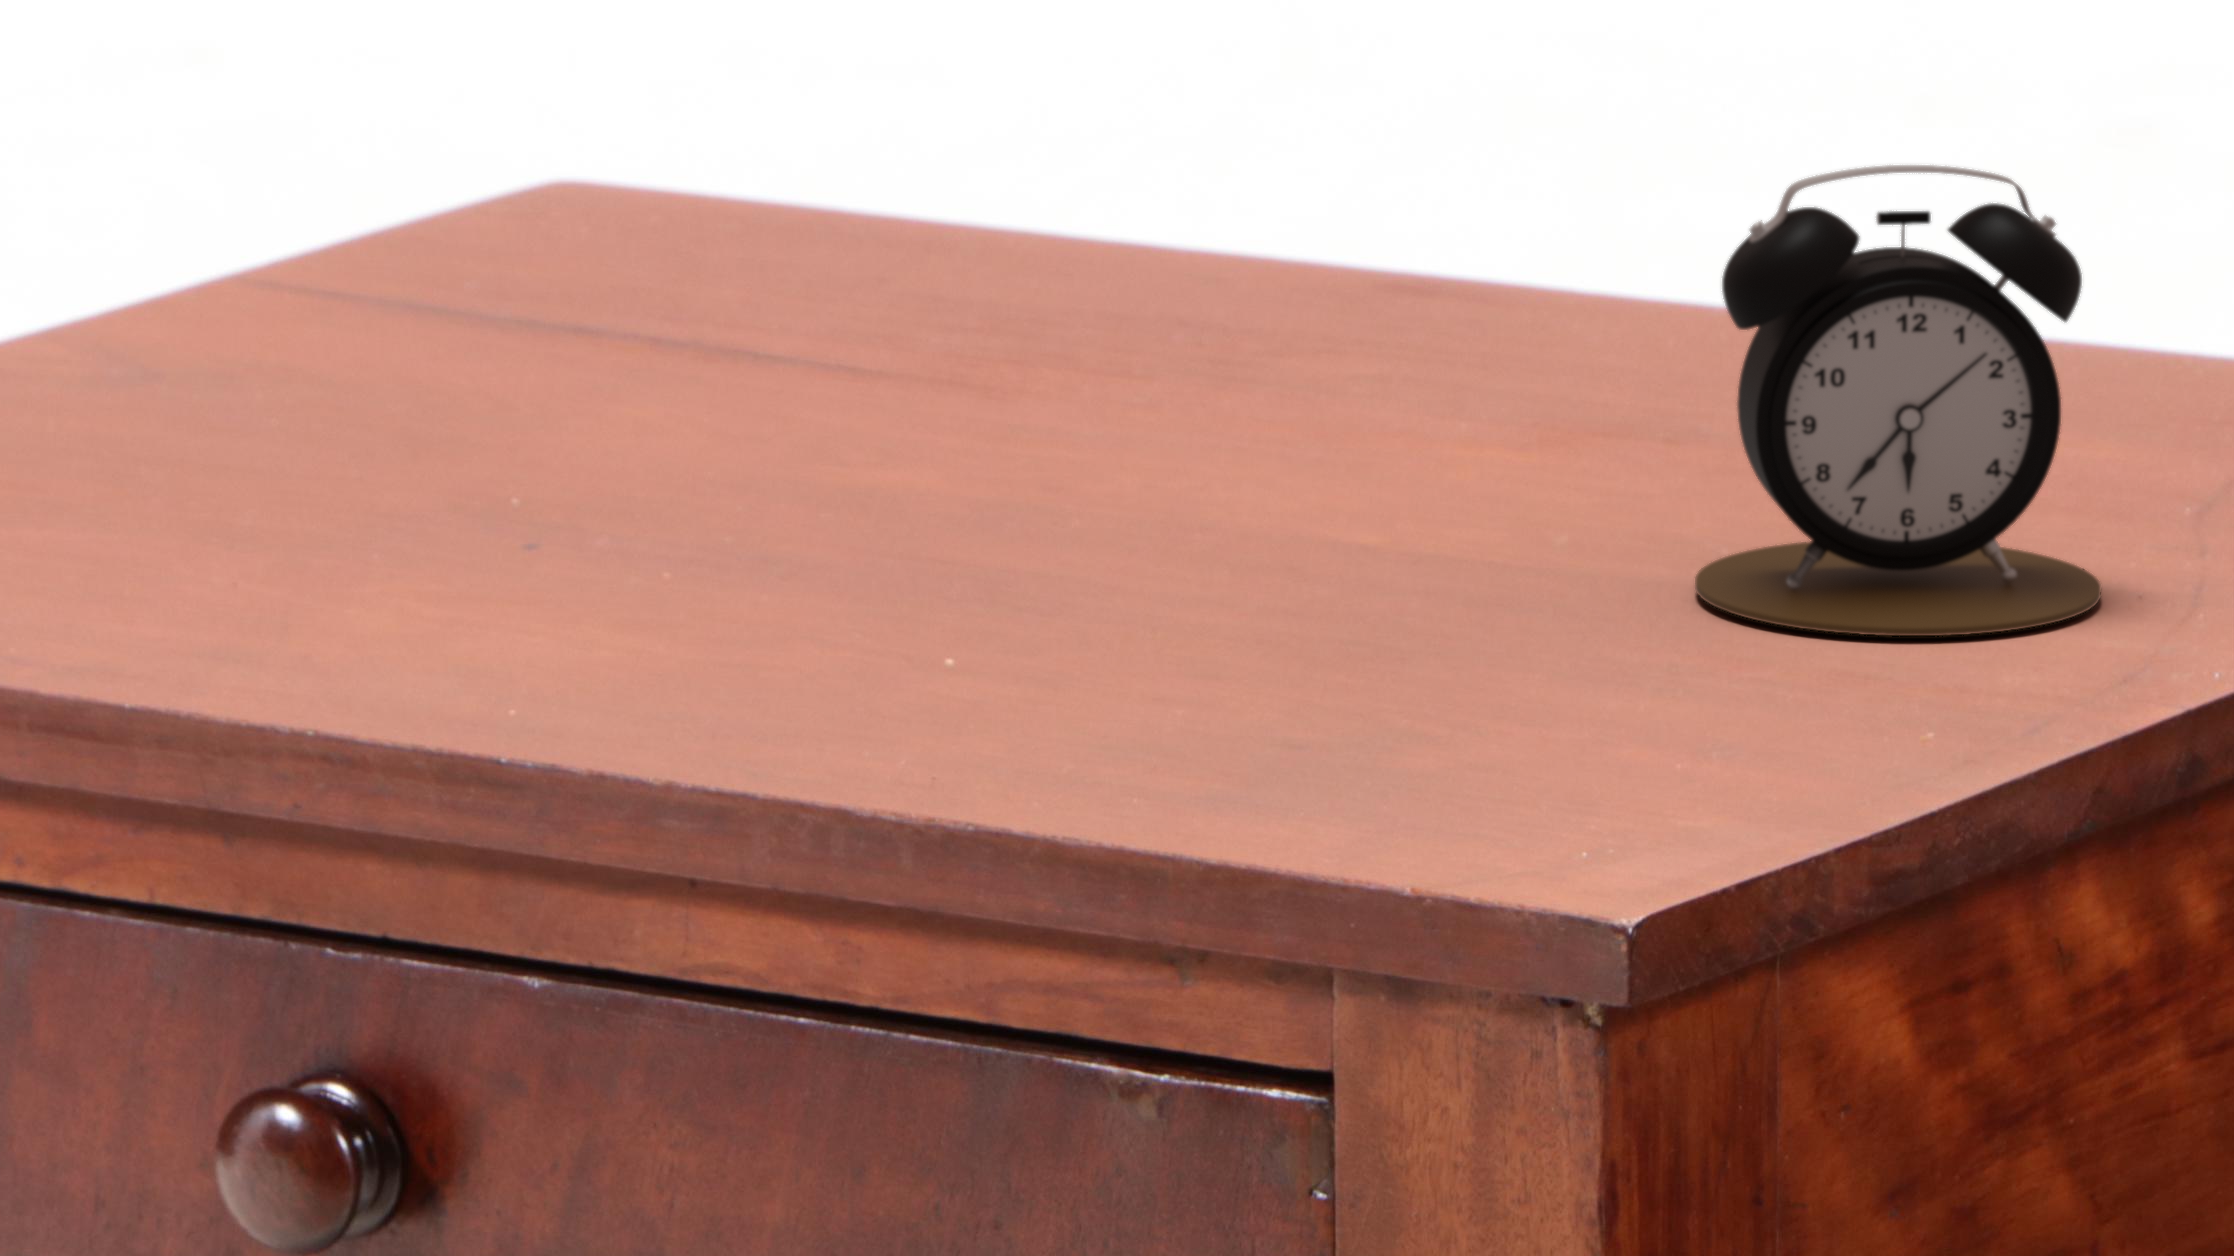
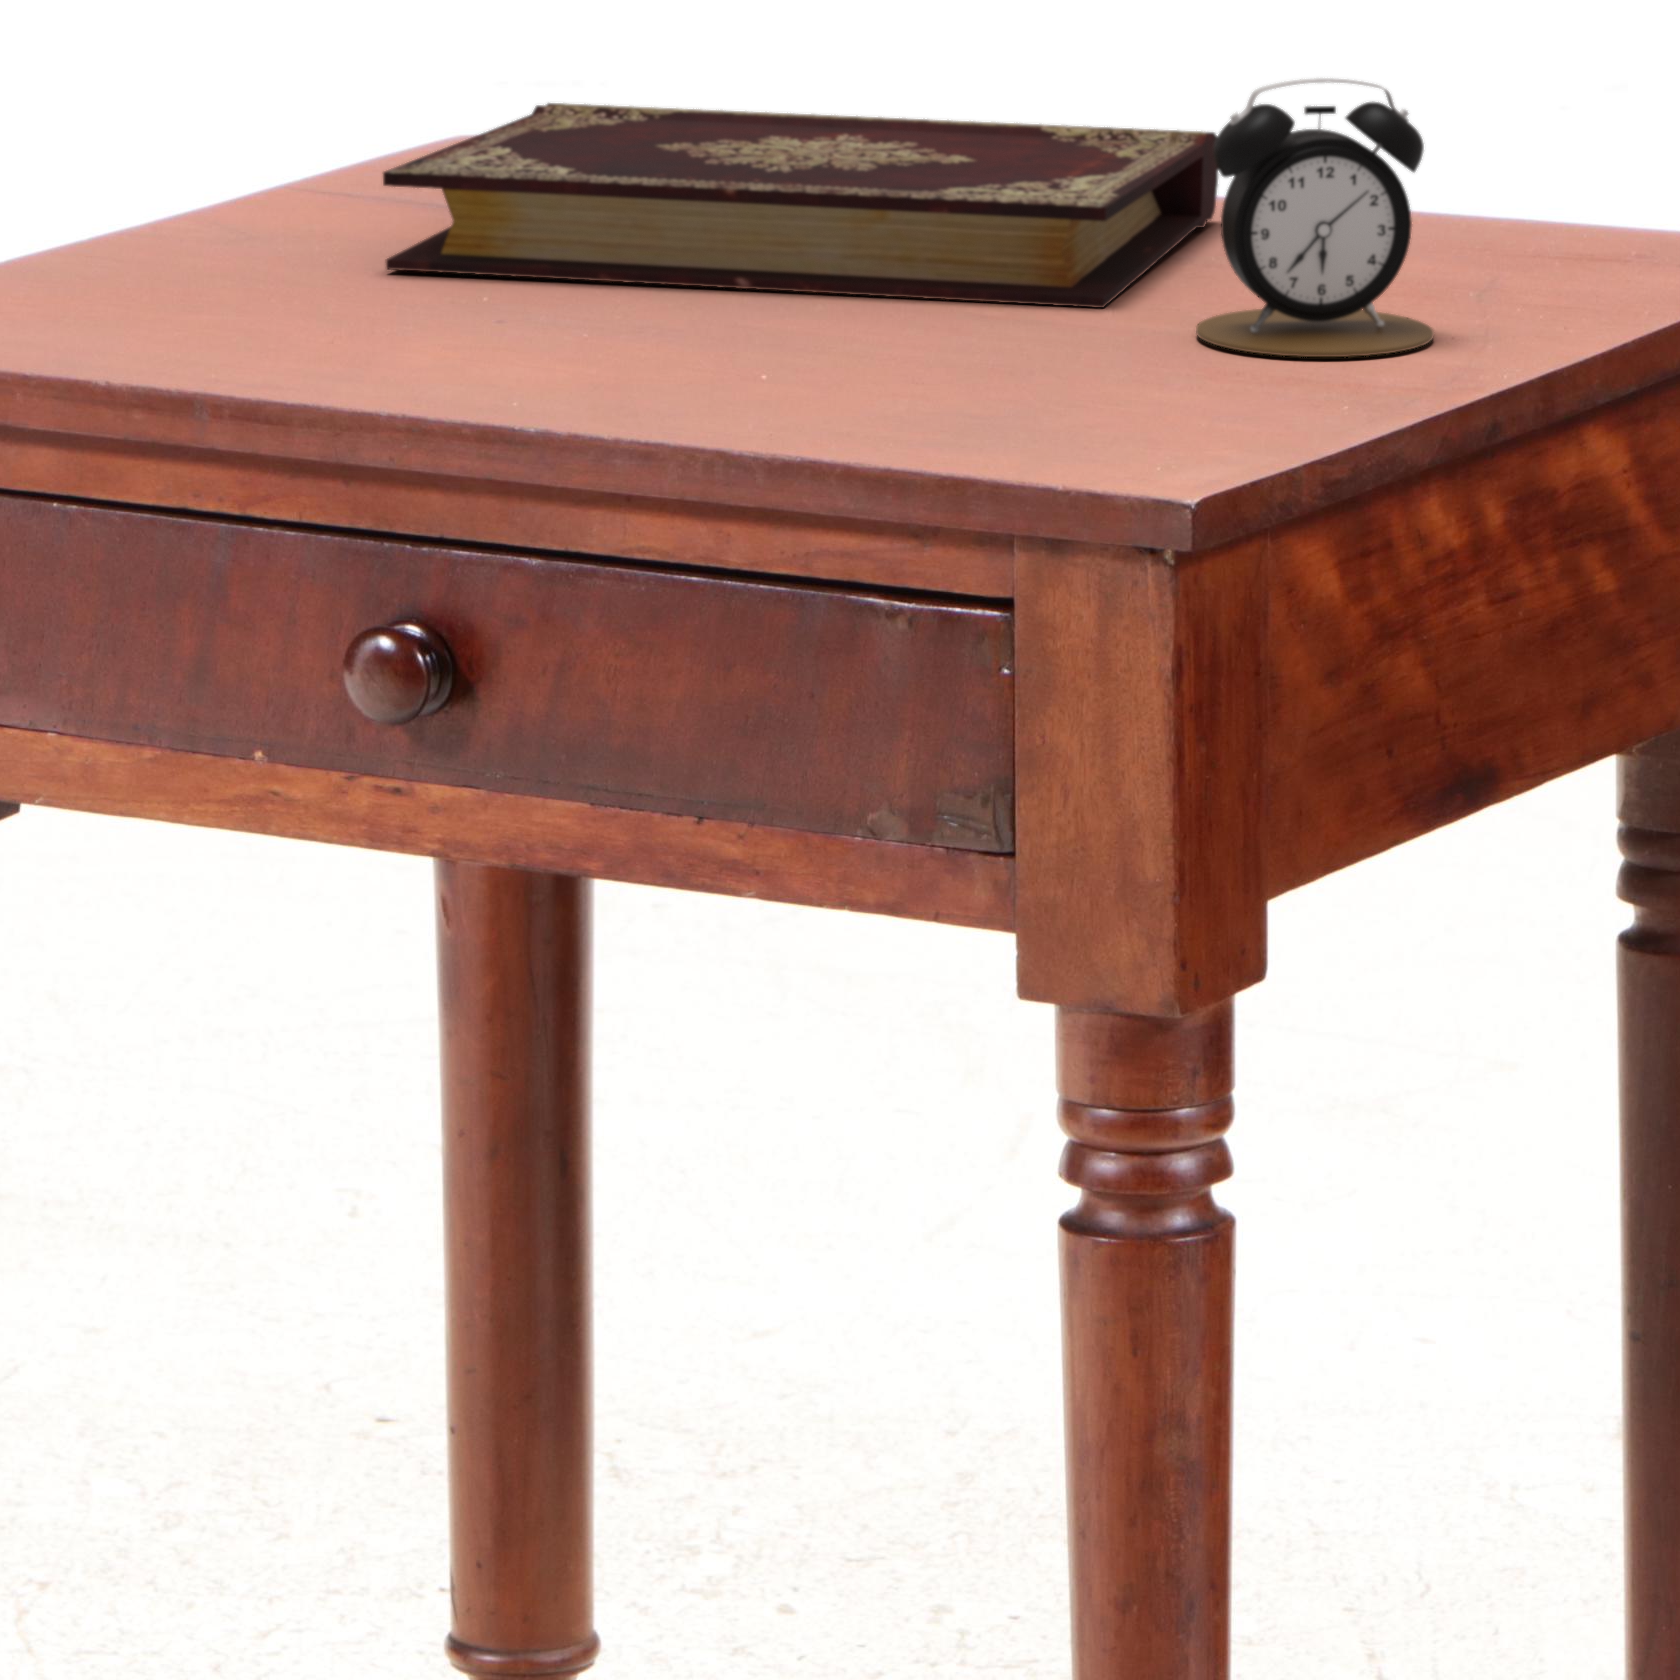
book: none [346,156,1776,534] -> present [383,103,1218,308]

